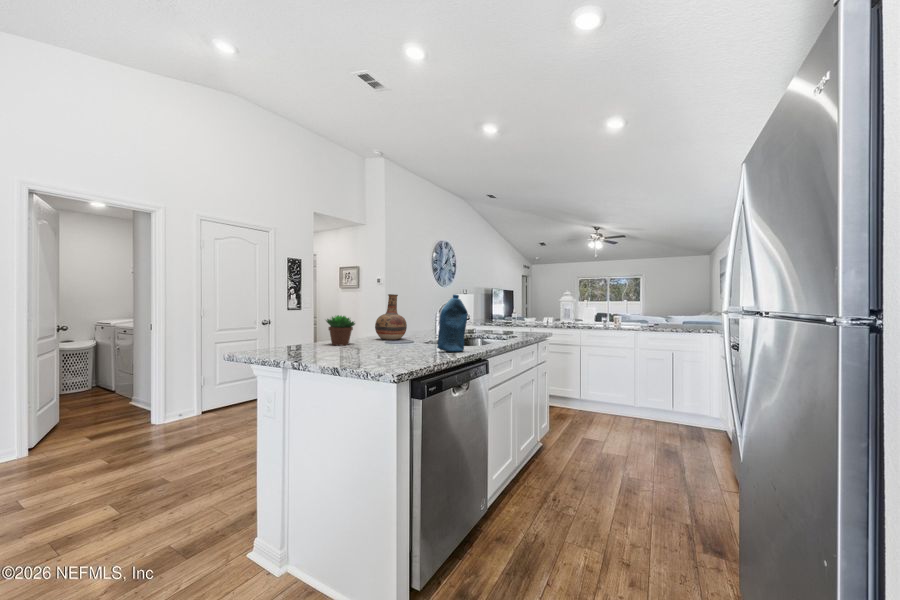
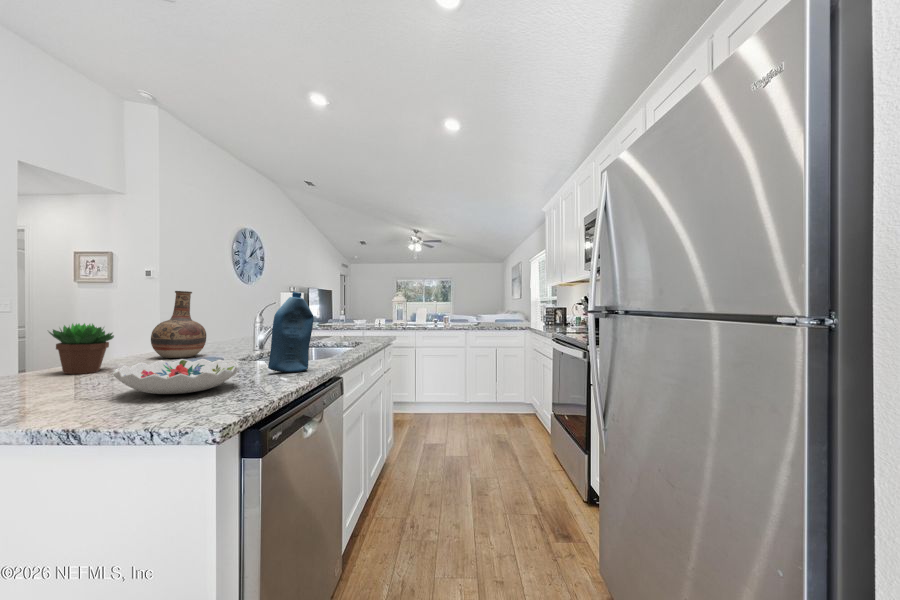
decorative bowl: none [352,338,416,358] -> present [113,359,240,394]

